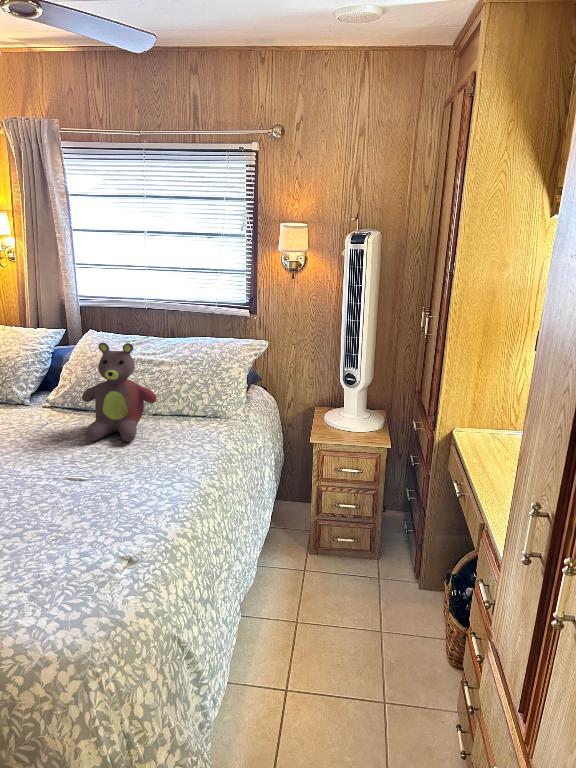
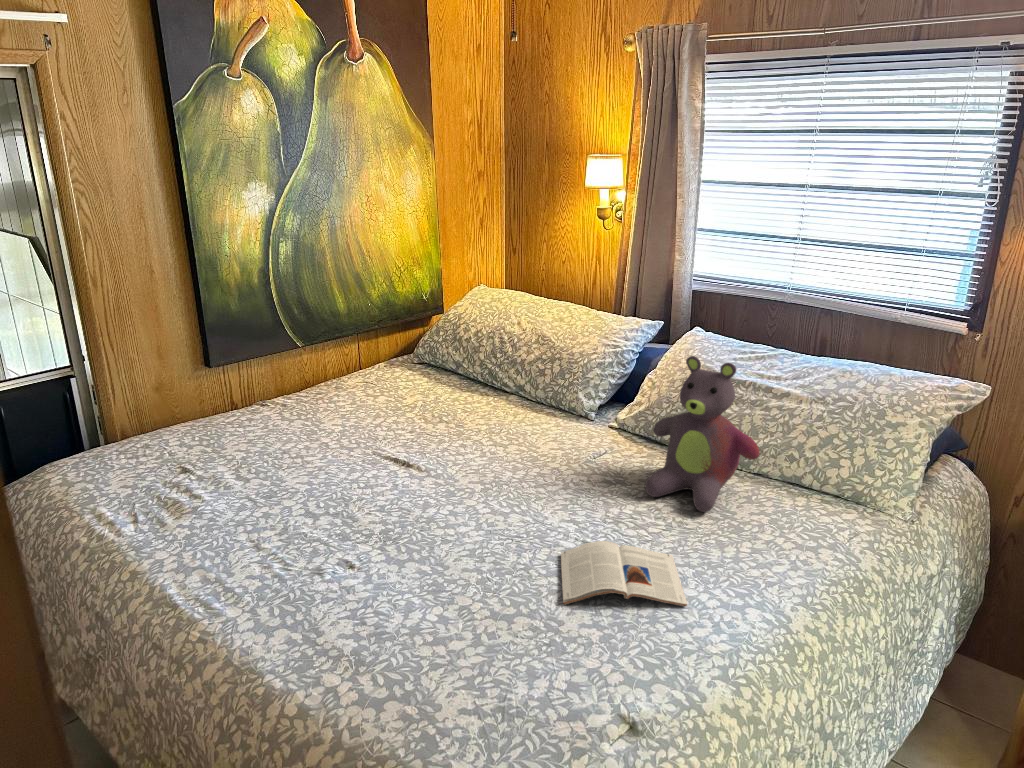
magazine: none [41,469,139,515] -> present [561,541,687,606]

